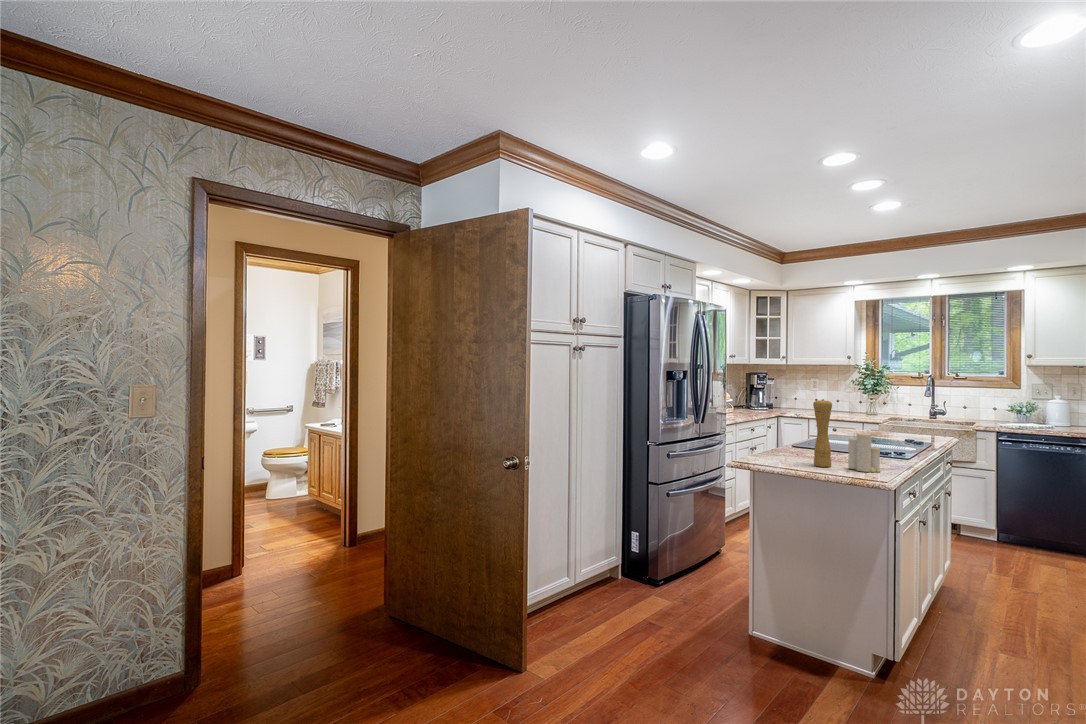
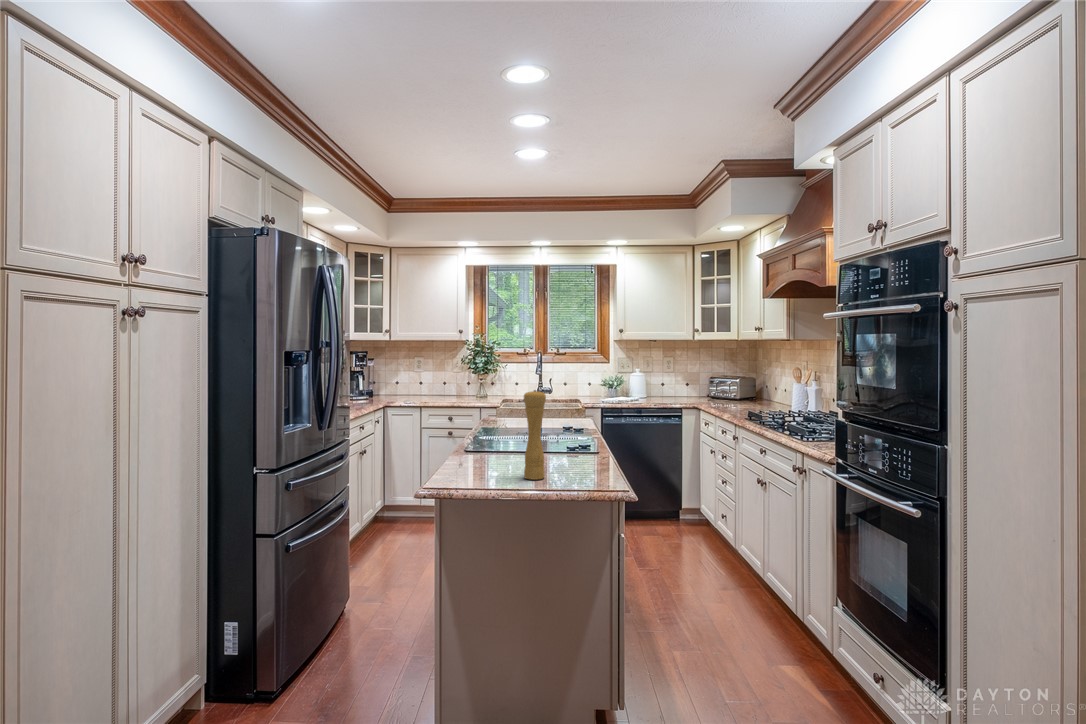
candle: present [848,433,880,472] -> none [564,425,601,480]

